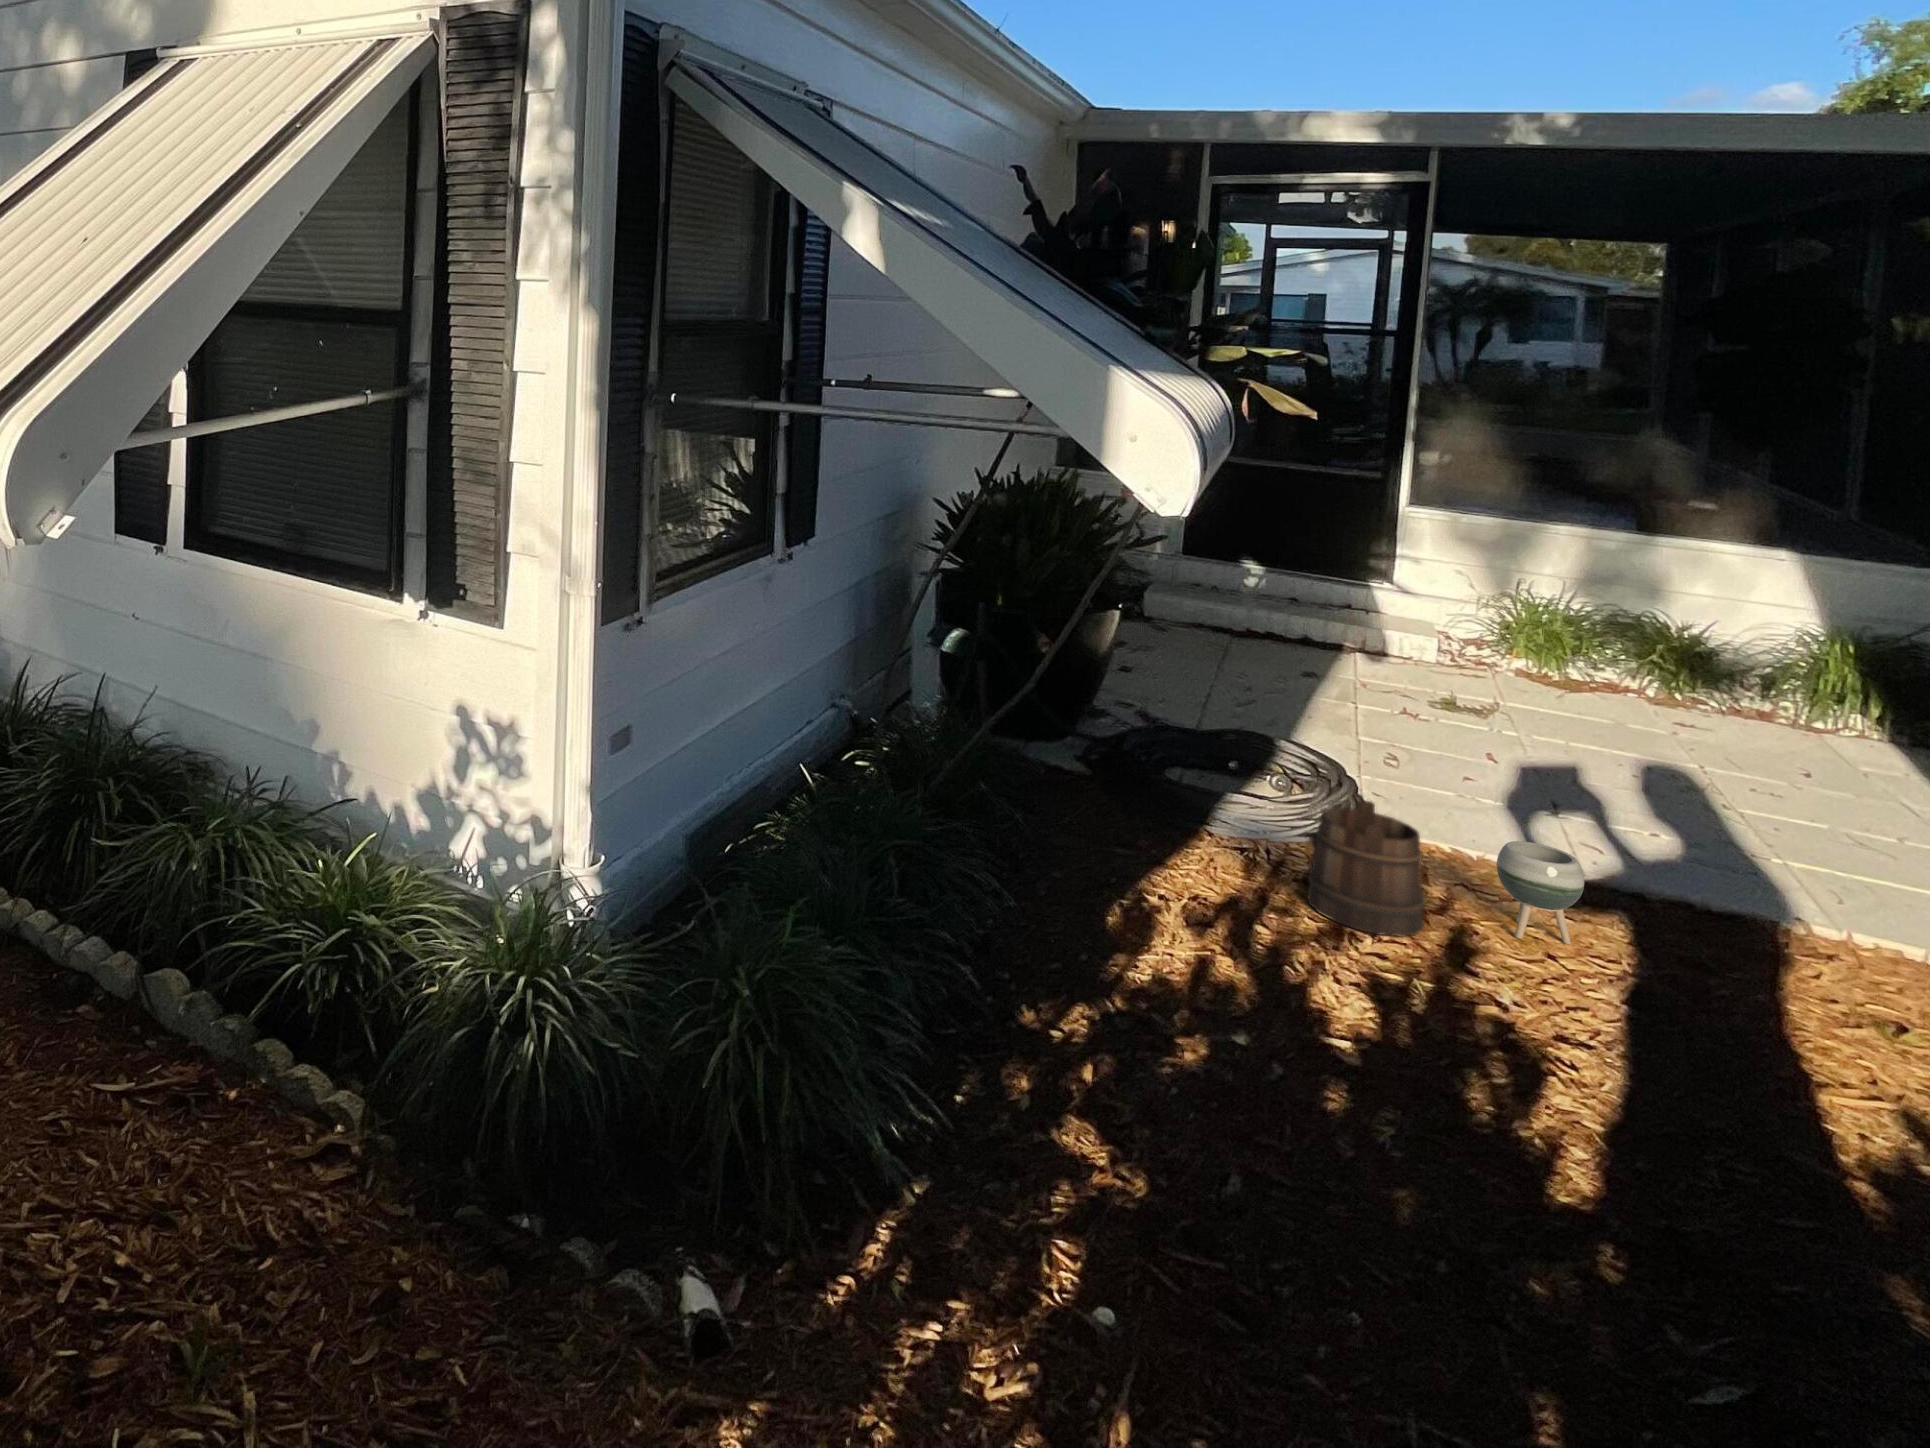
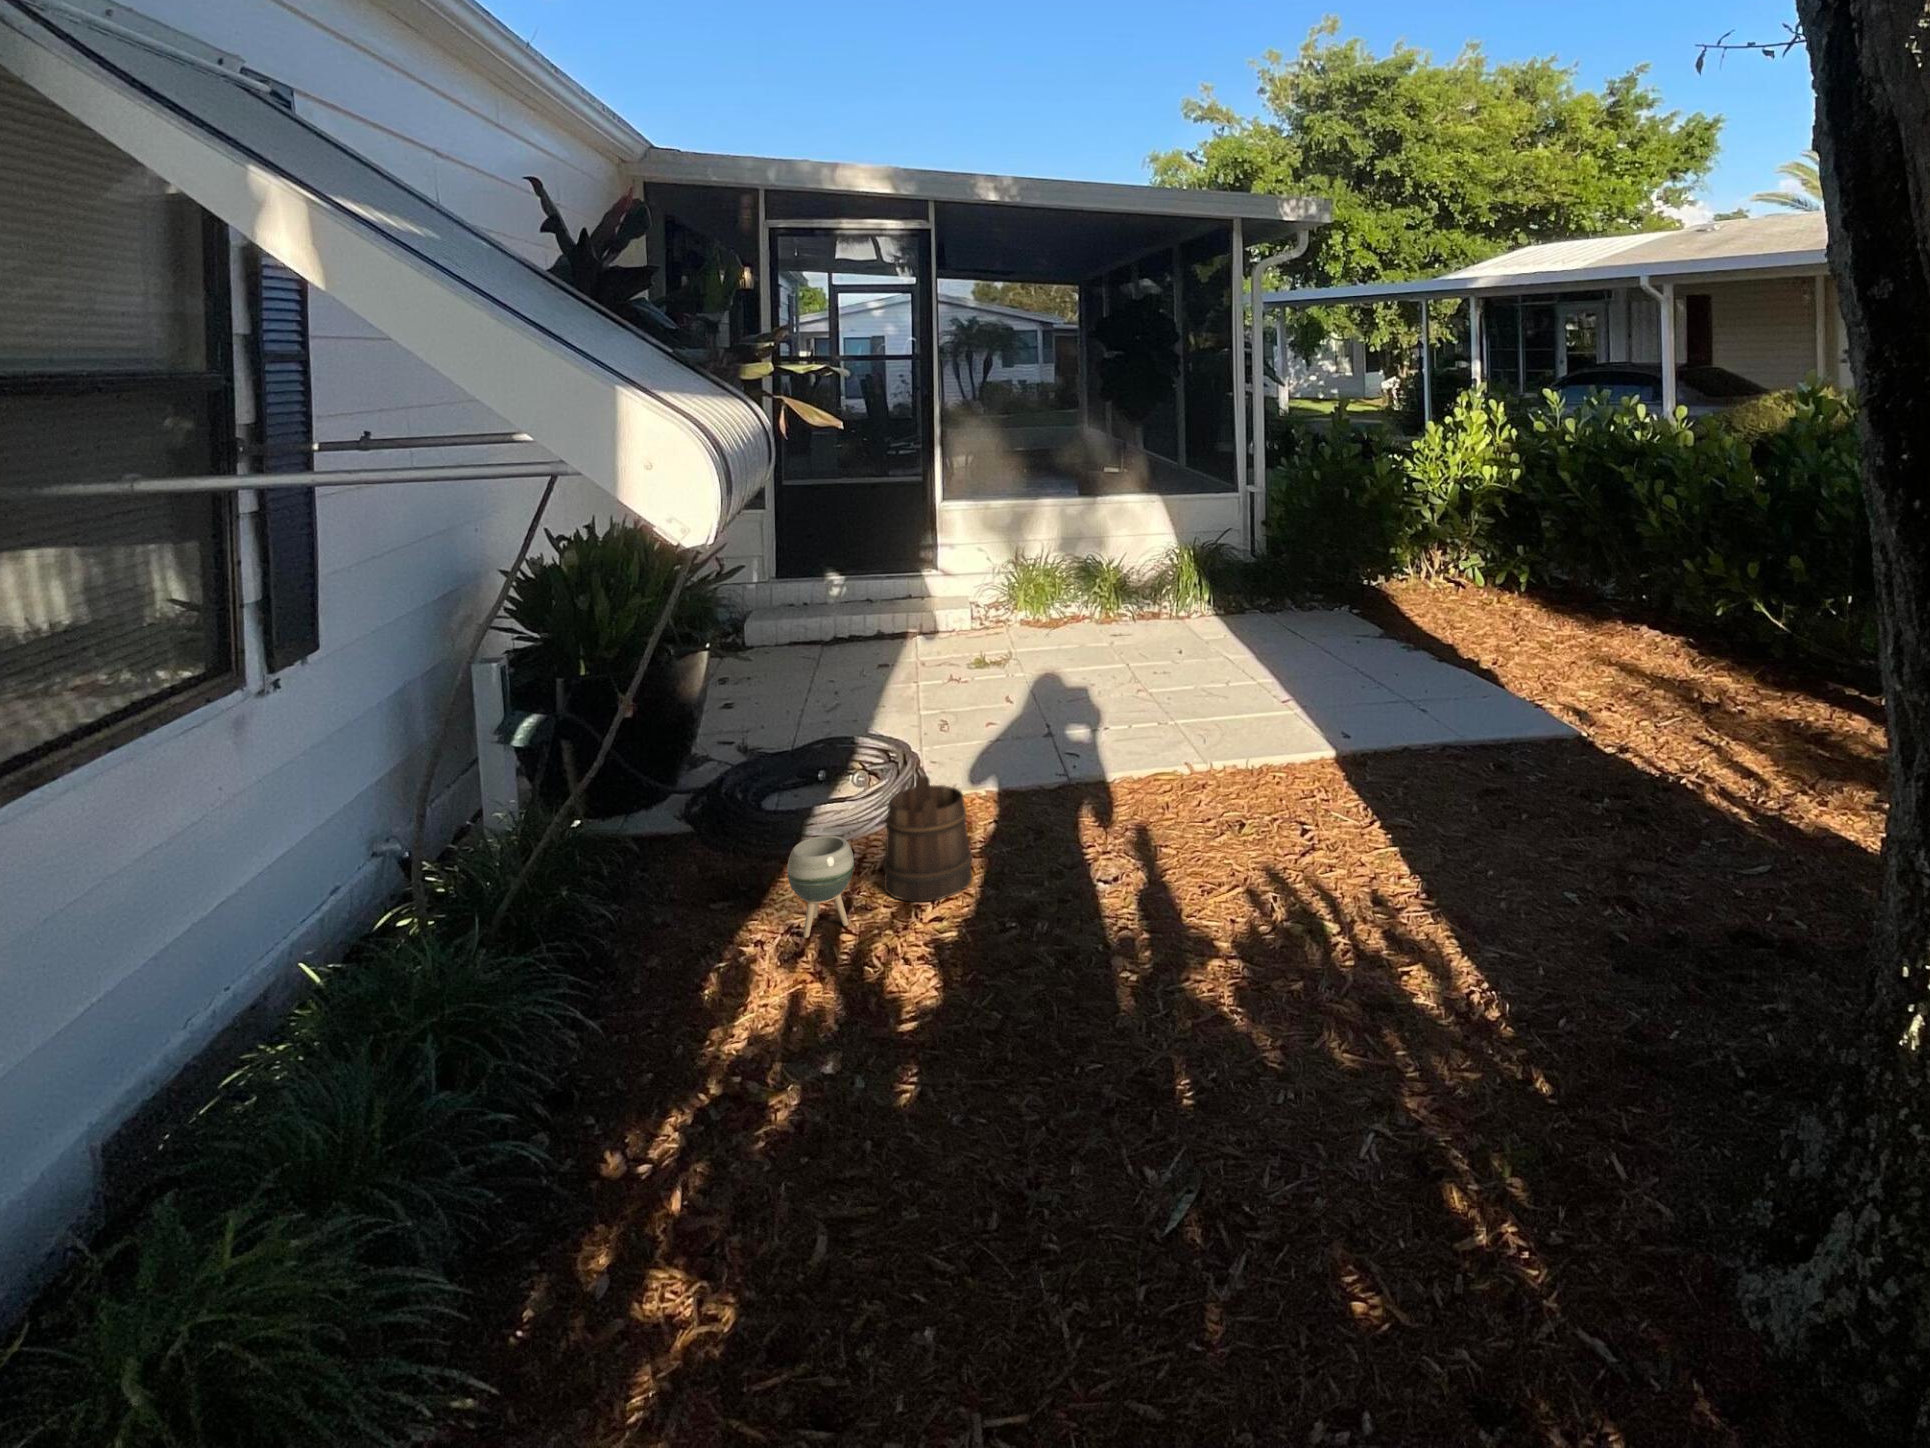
planter: present [1497,841,1584,944] -> present [787,836,854,938]

